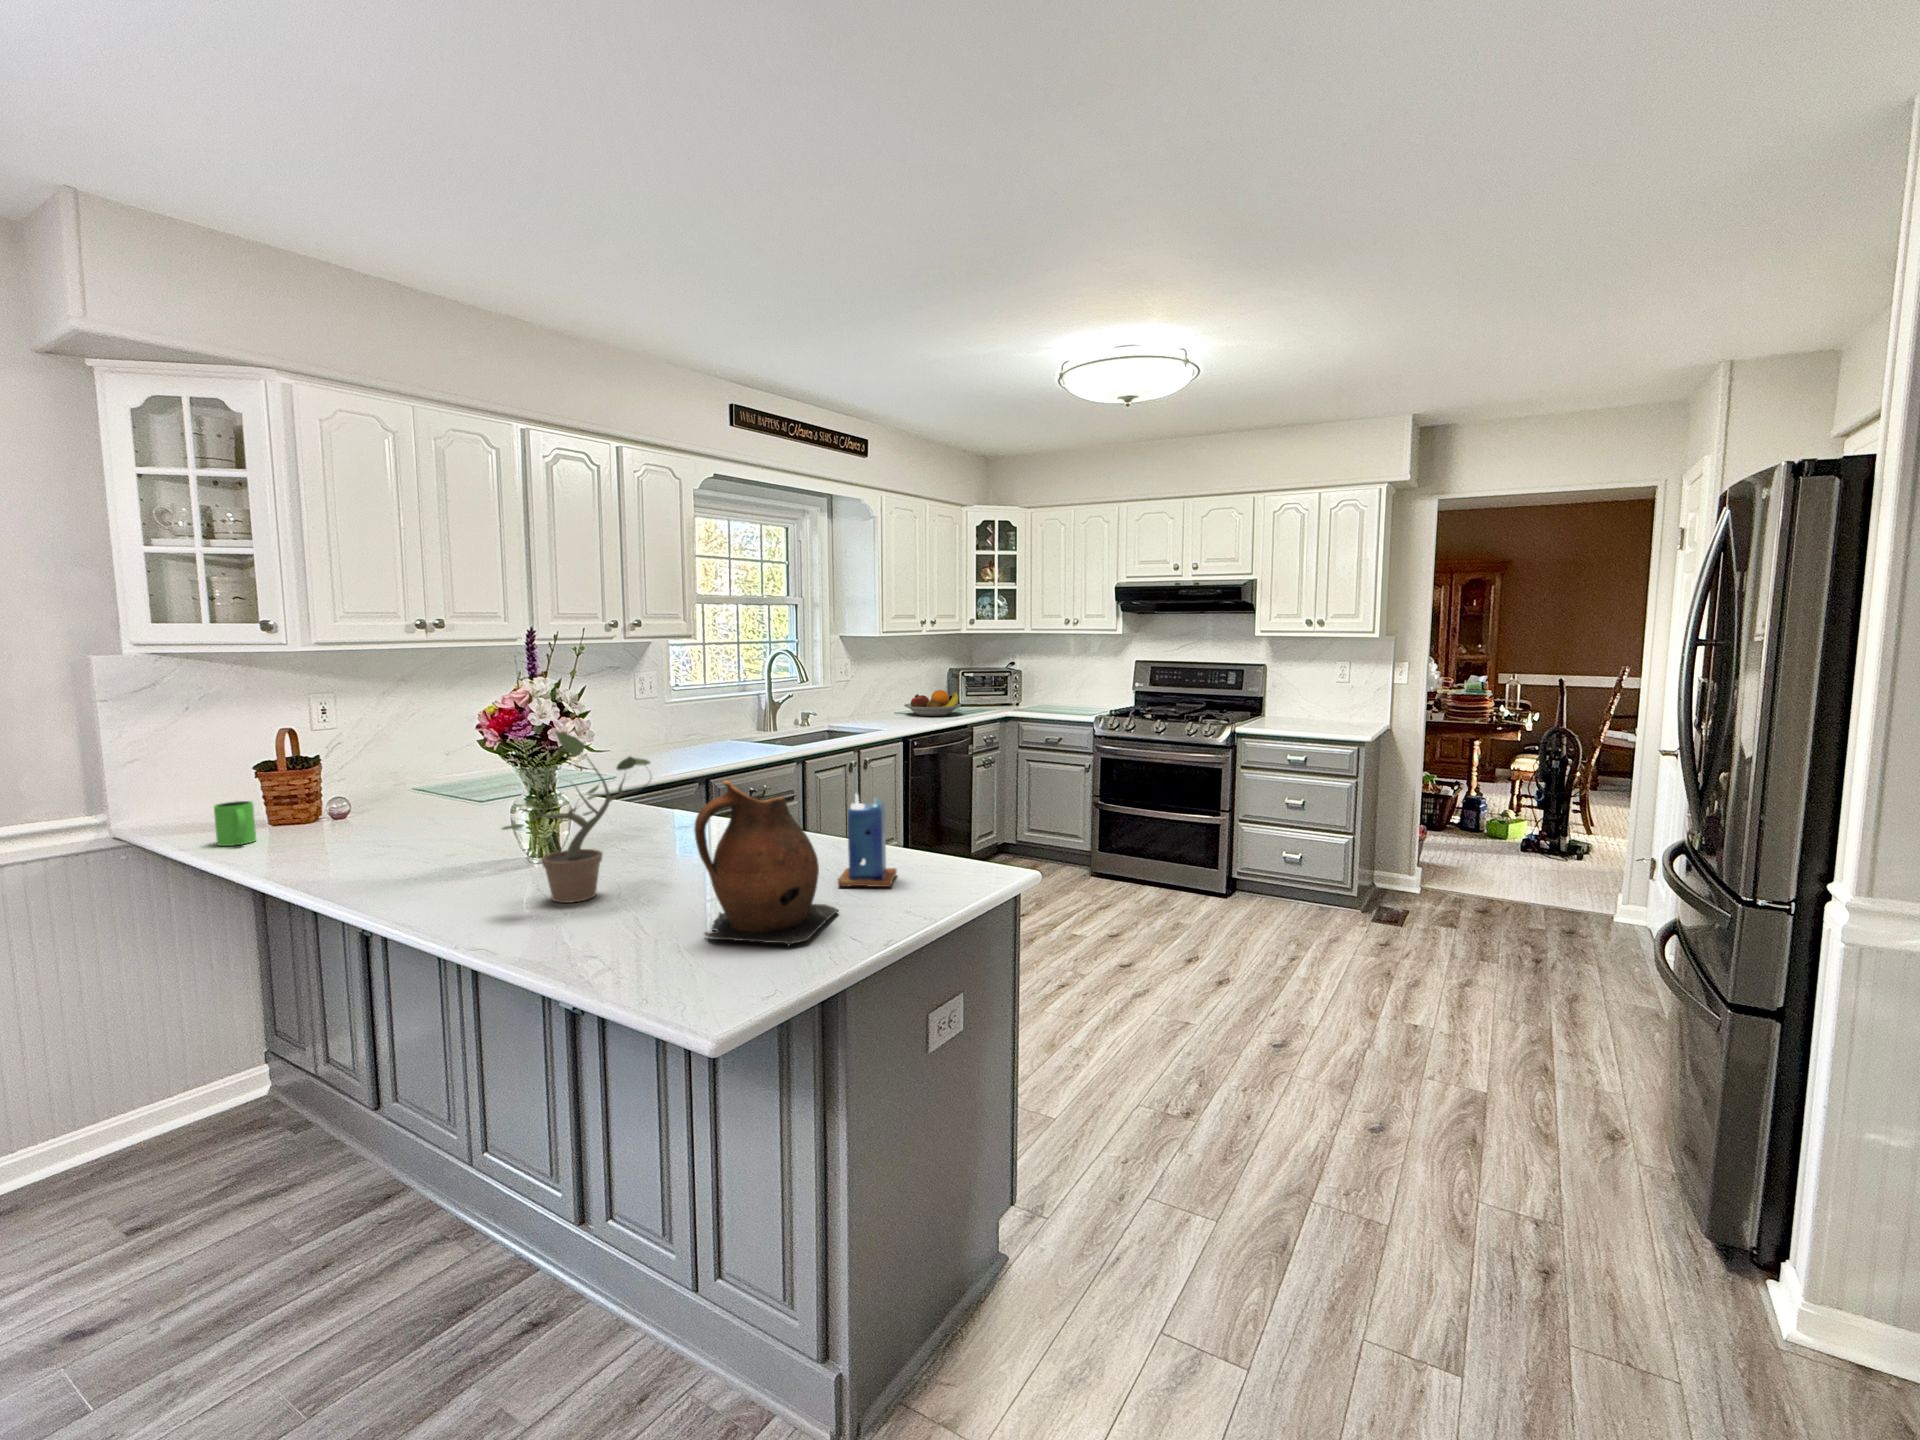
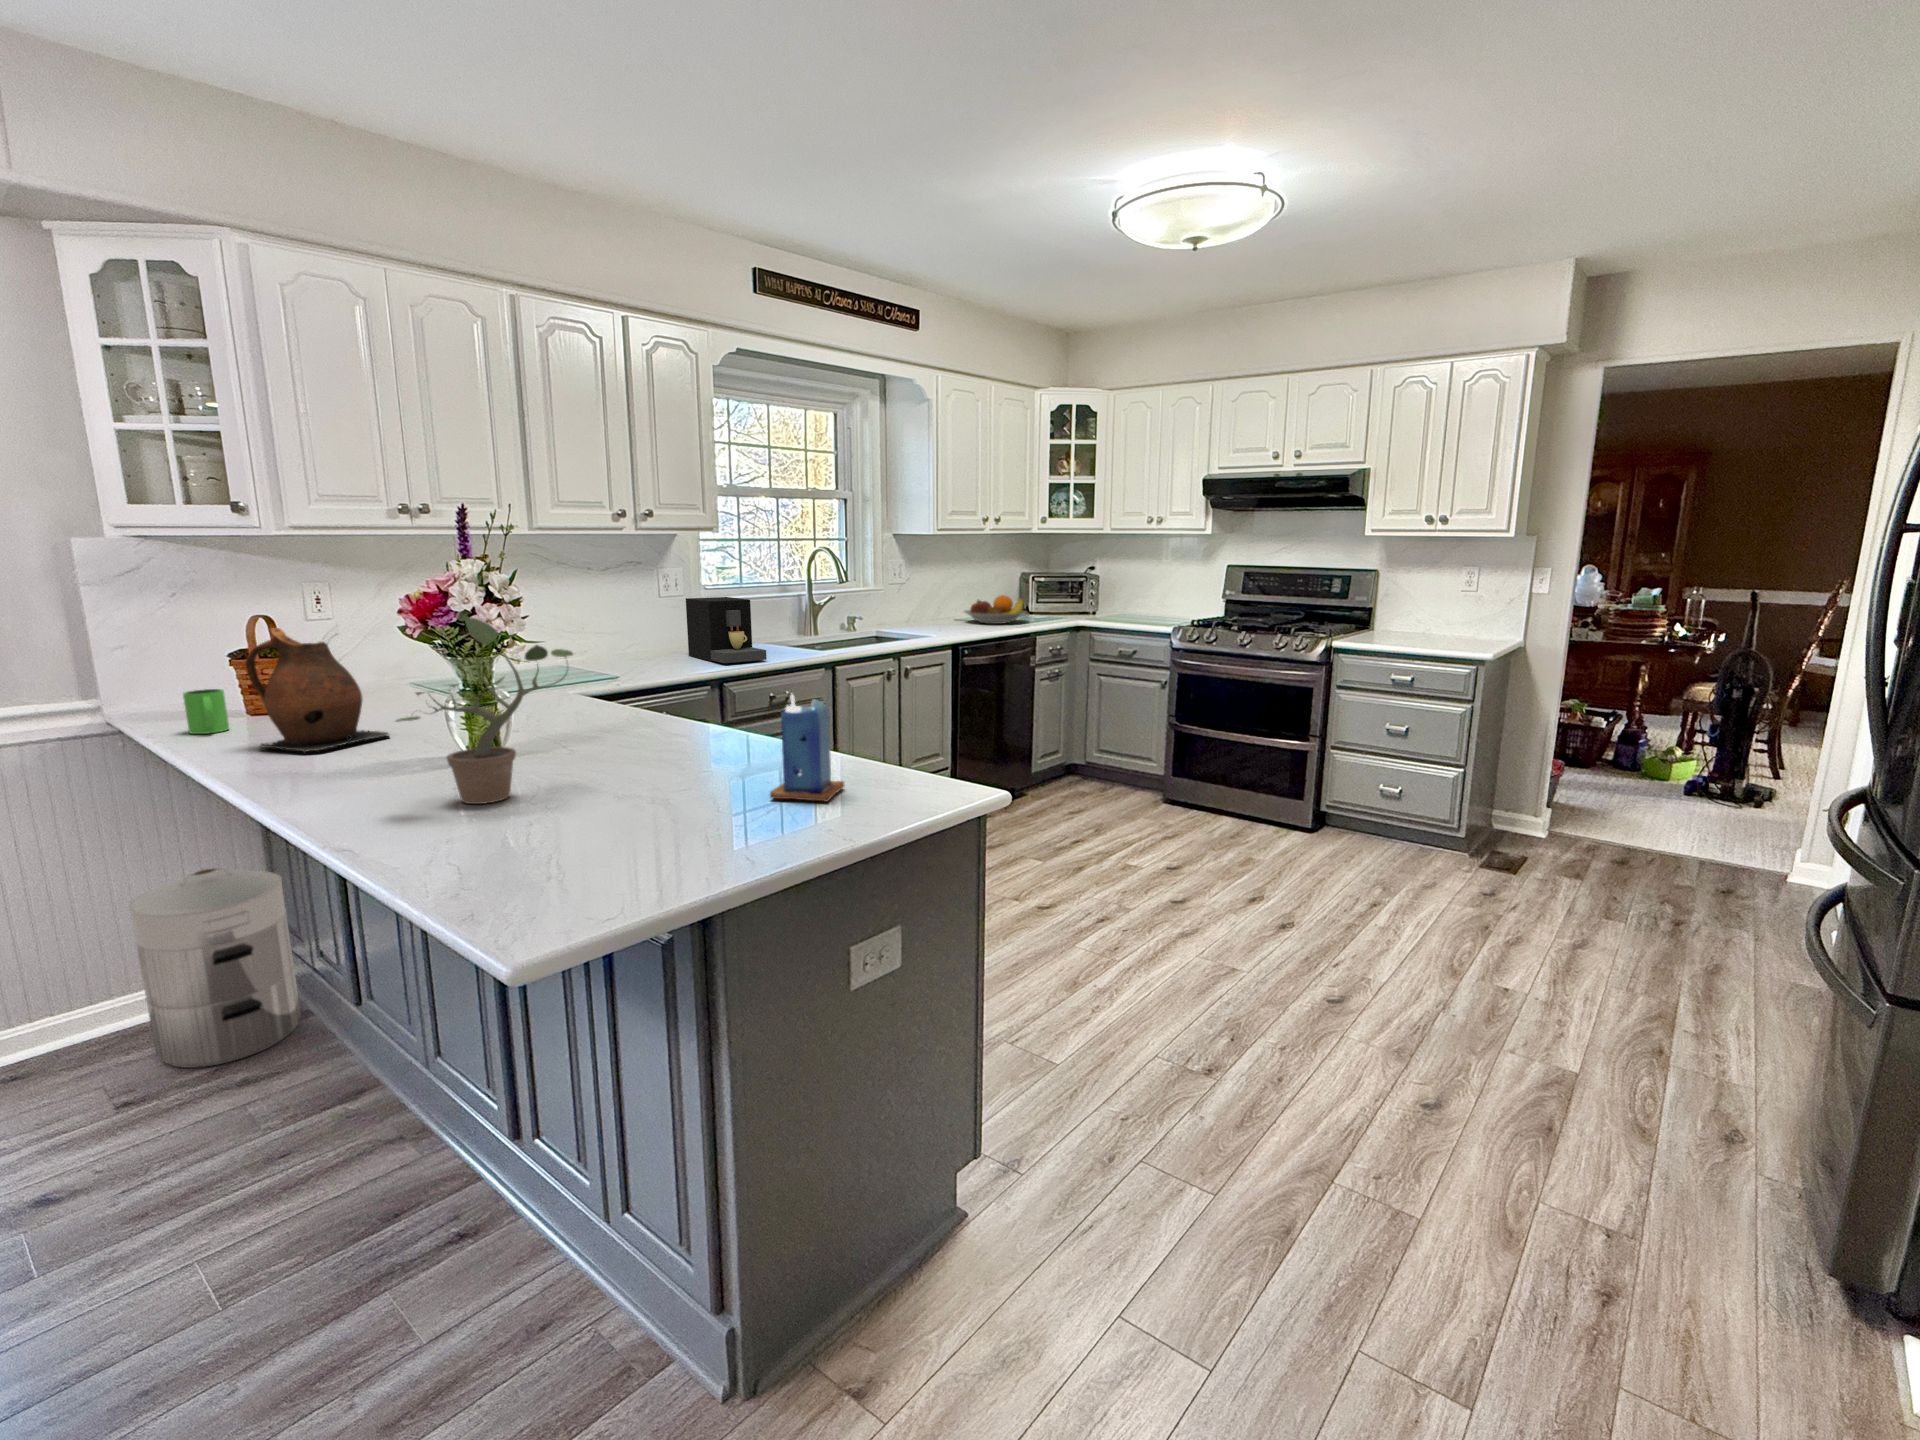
coffee maker: none [664,698,744,760] -> present [686,597,767,663]
ceramic pitcher: present [694,780,838,946] -> present [245,628,389,753]
waste bin: none [138,979,305,1187] -> present [129,868,301,1068]

